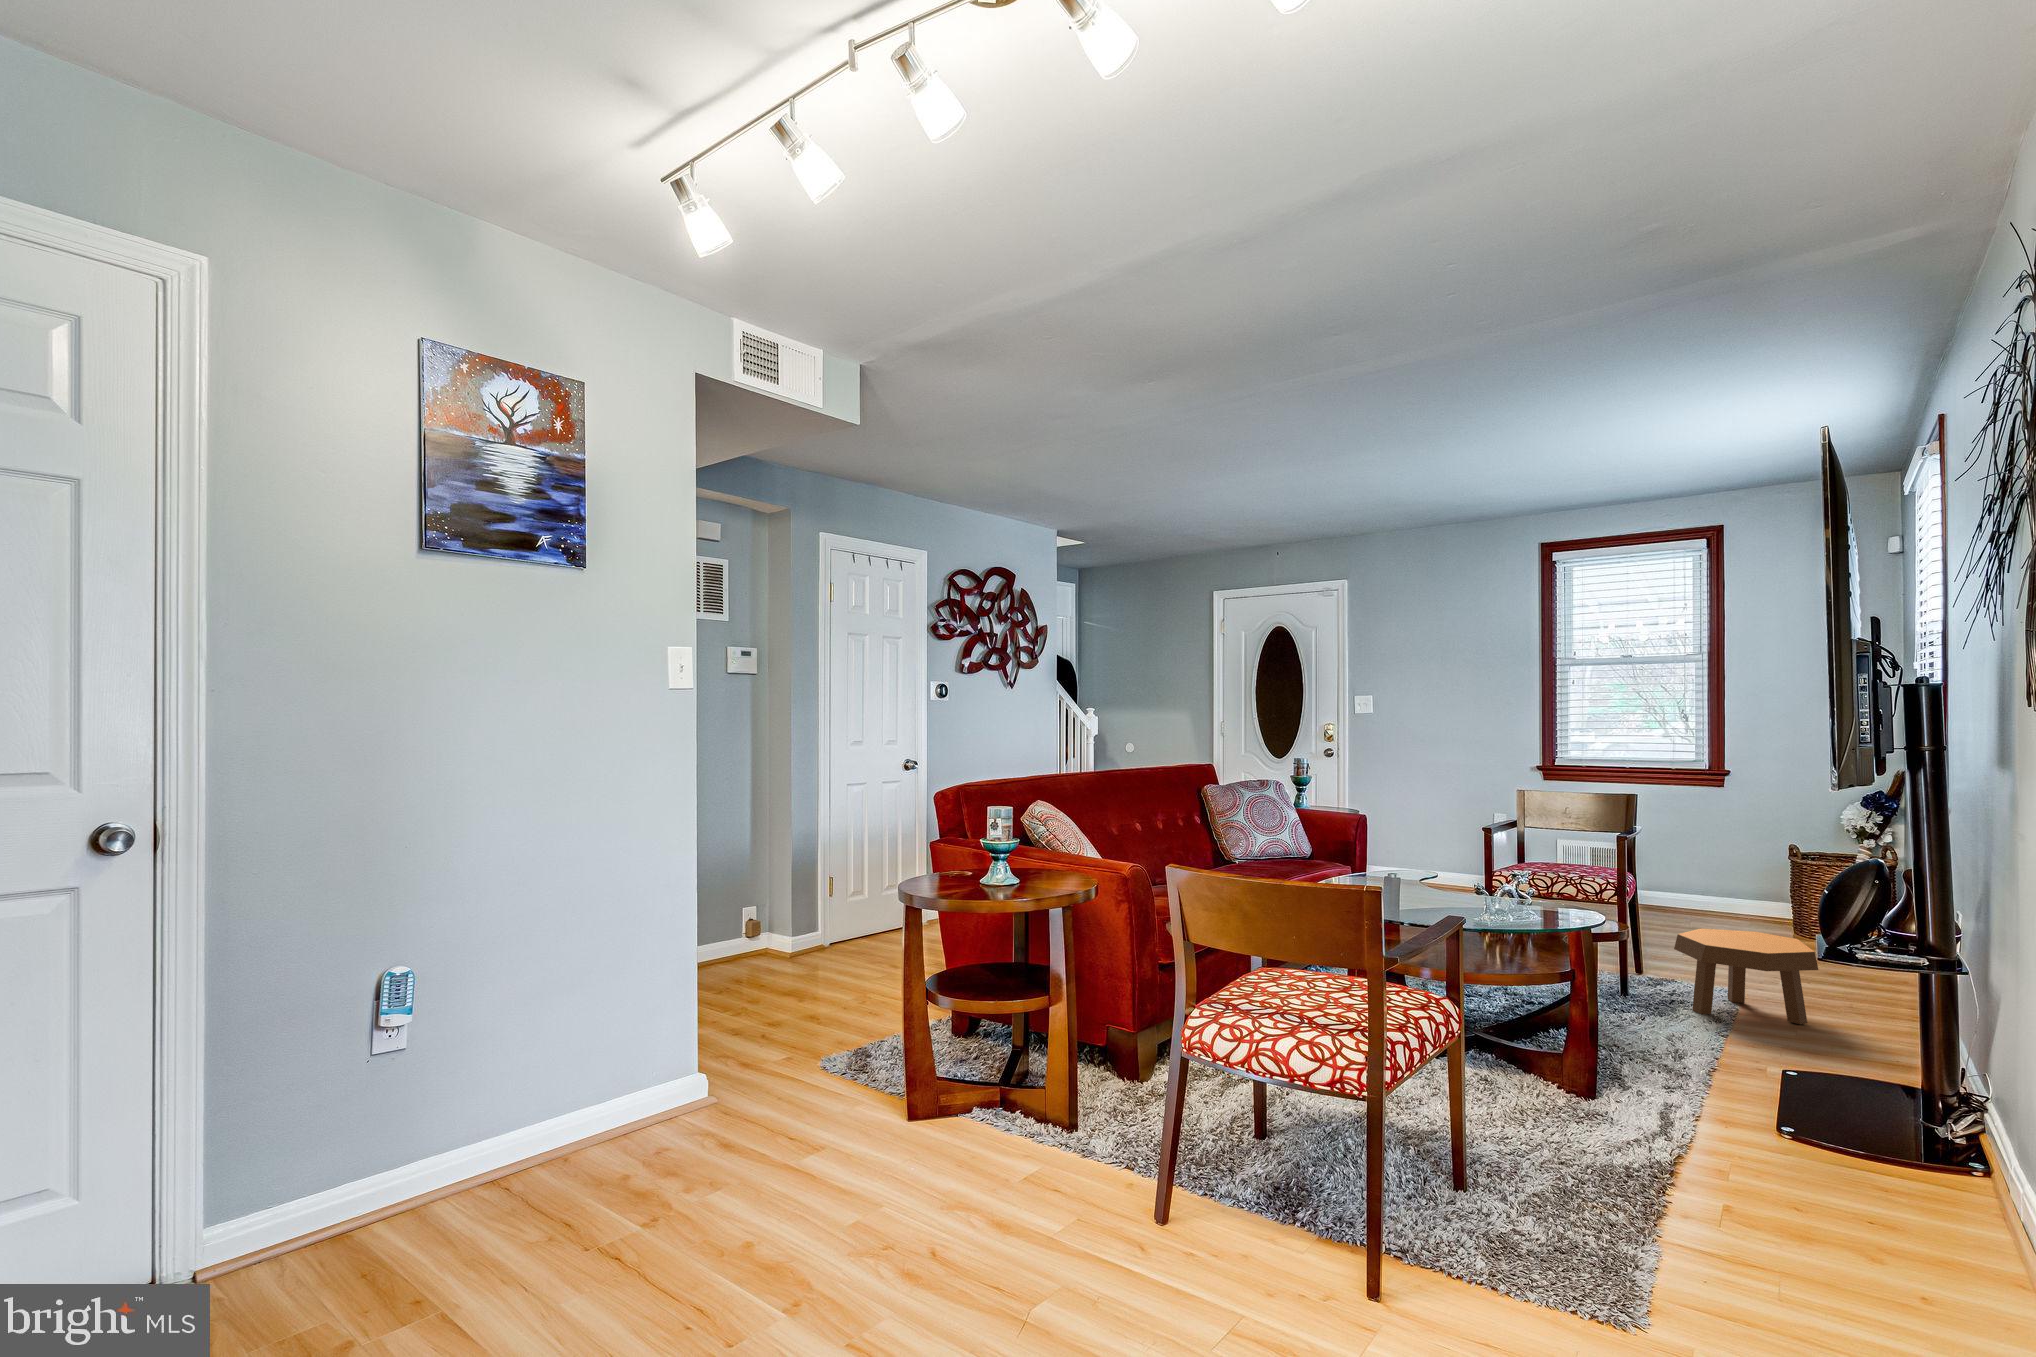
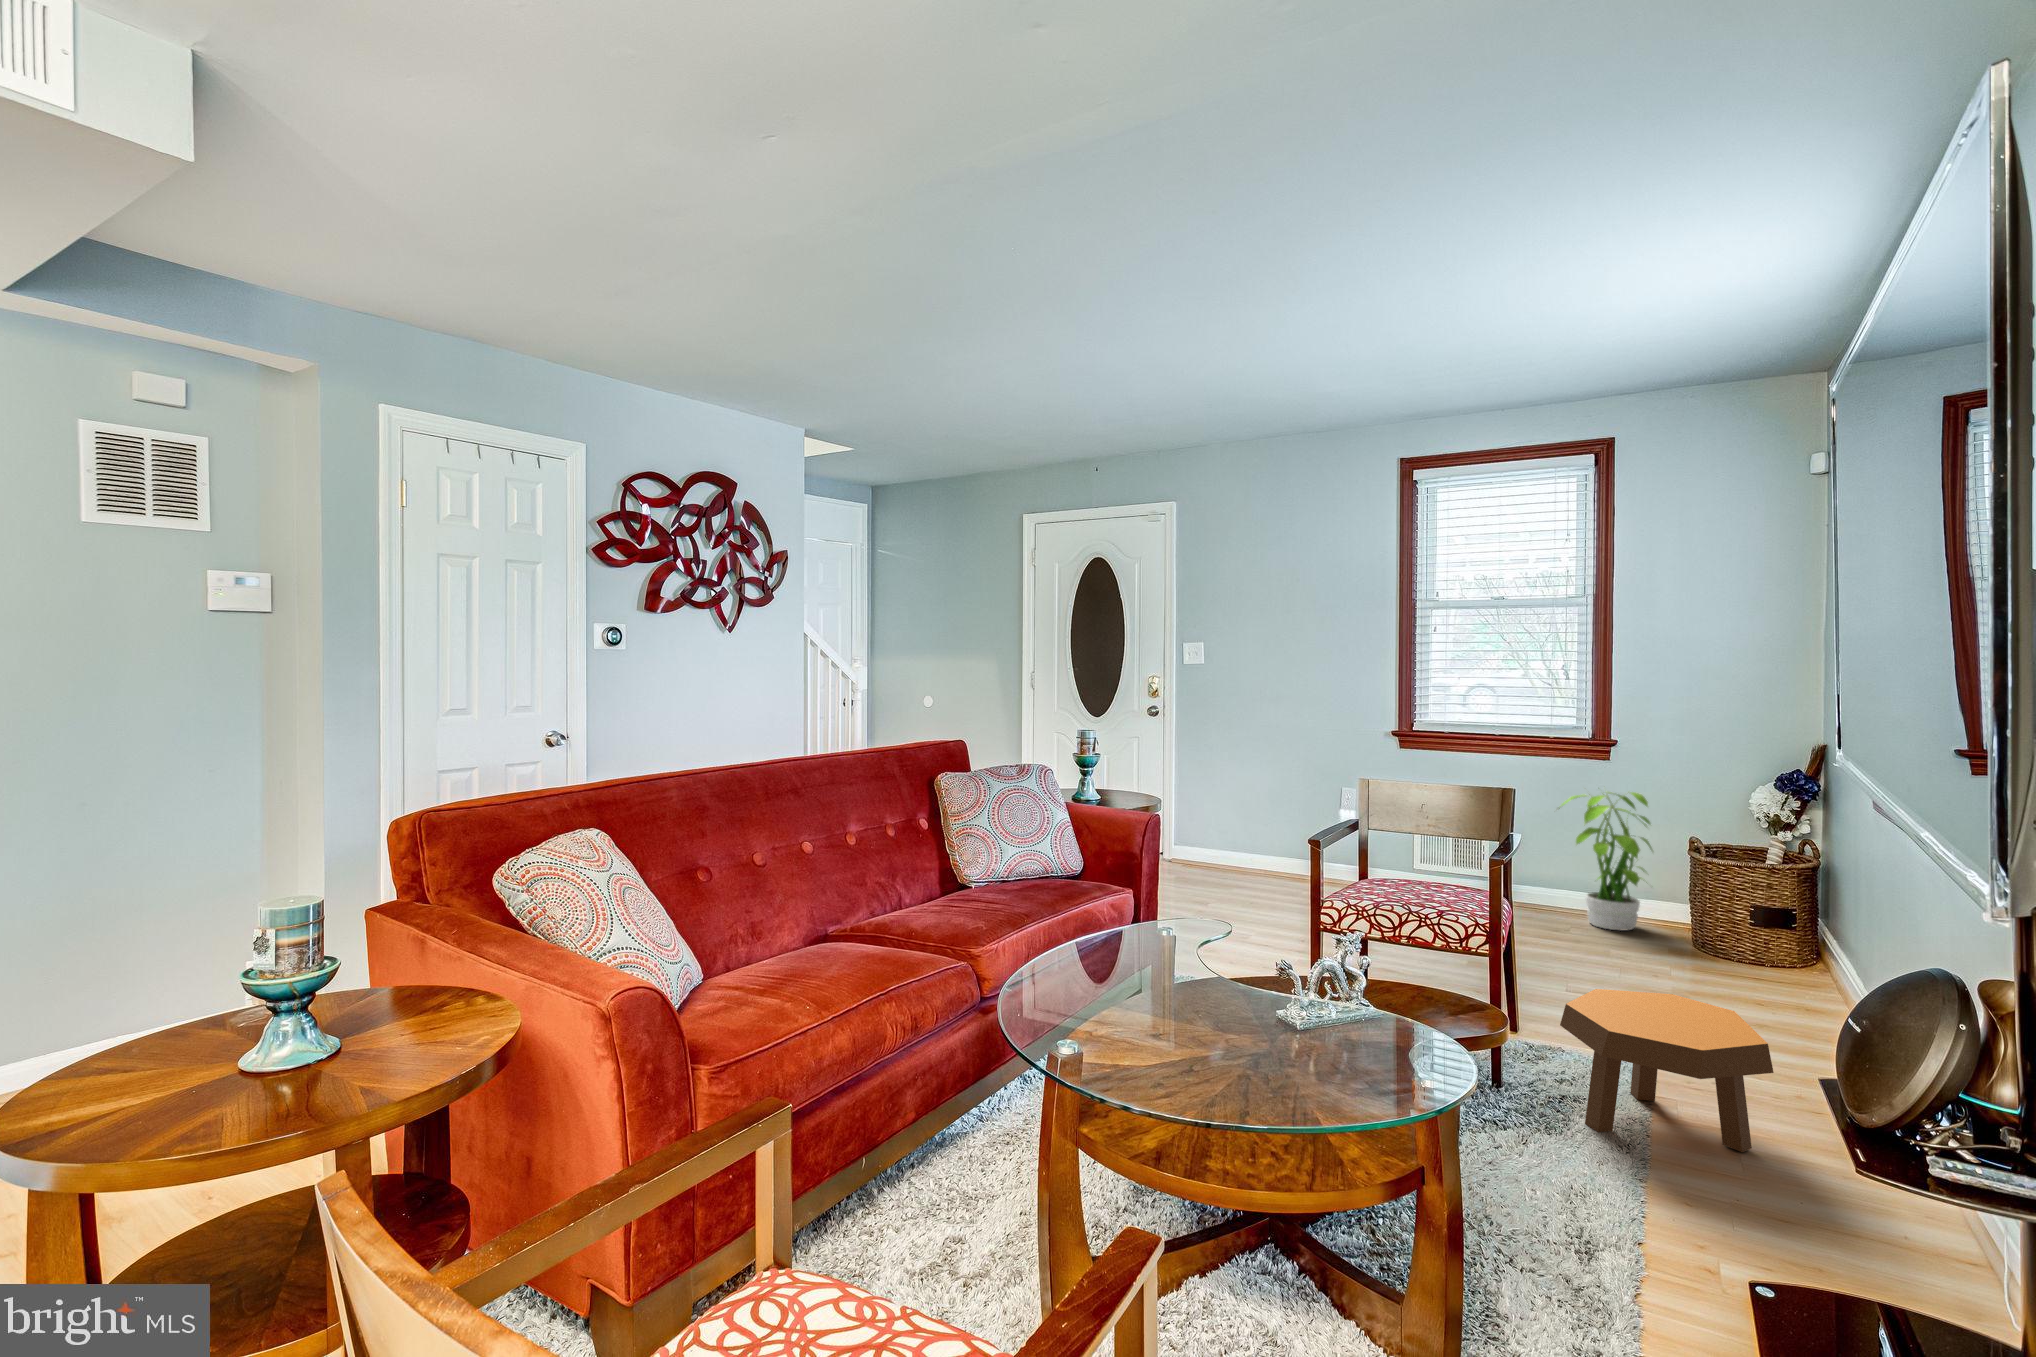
potted plant: none [1679,807,1765,922] -> present [1559,791,1652,931]

